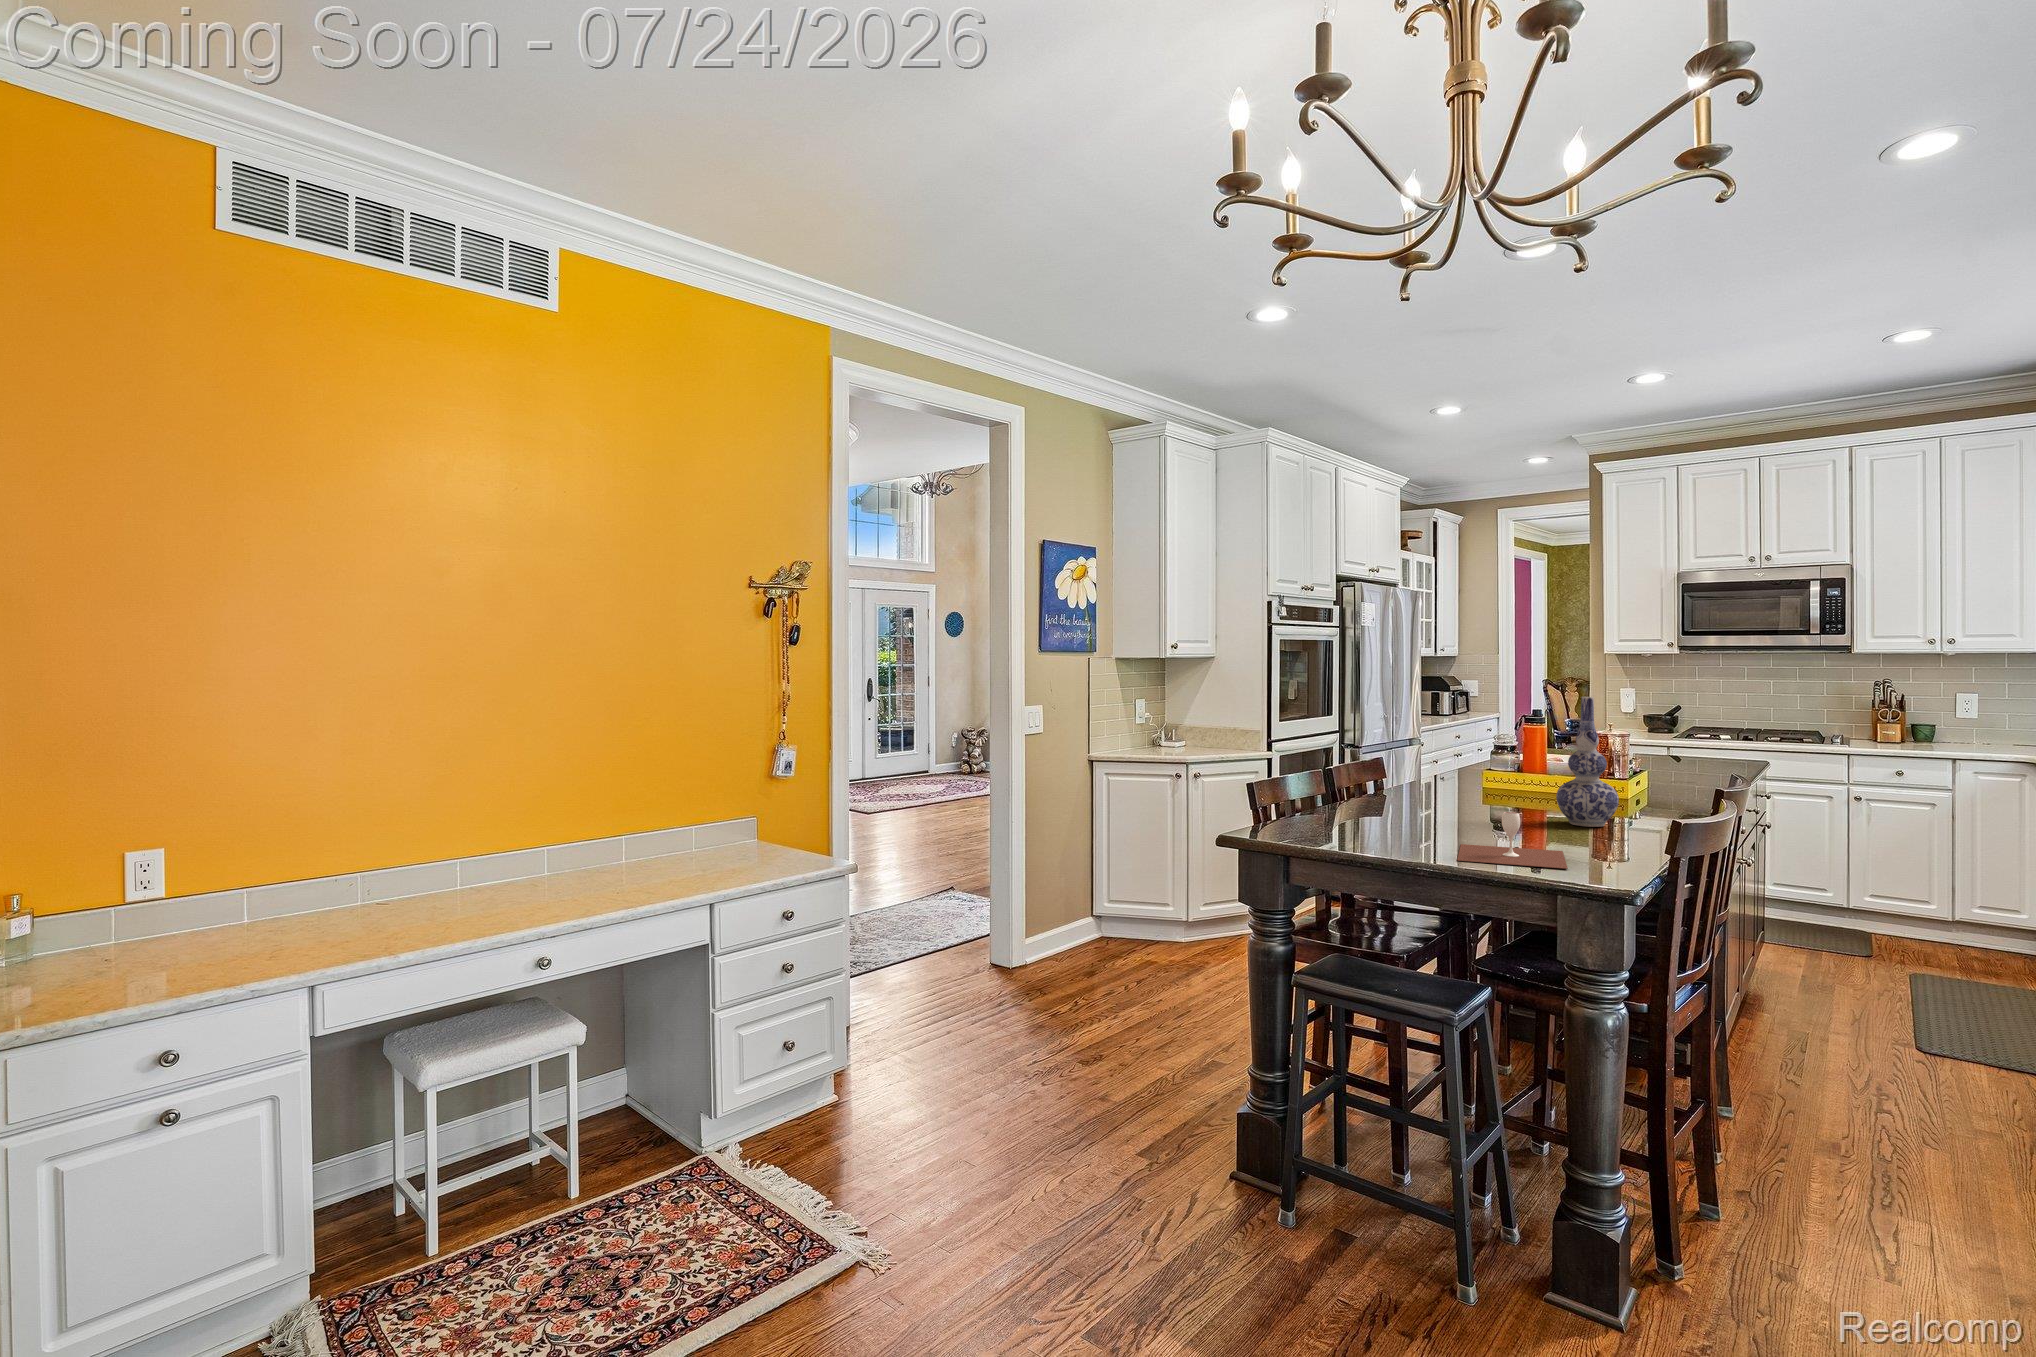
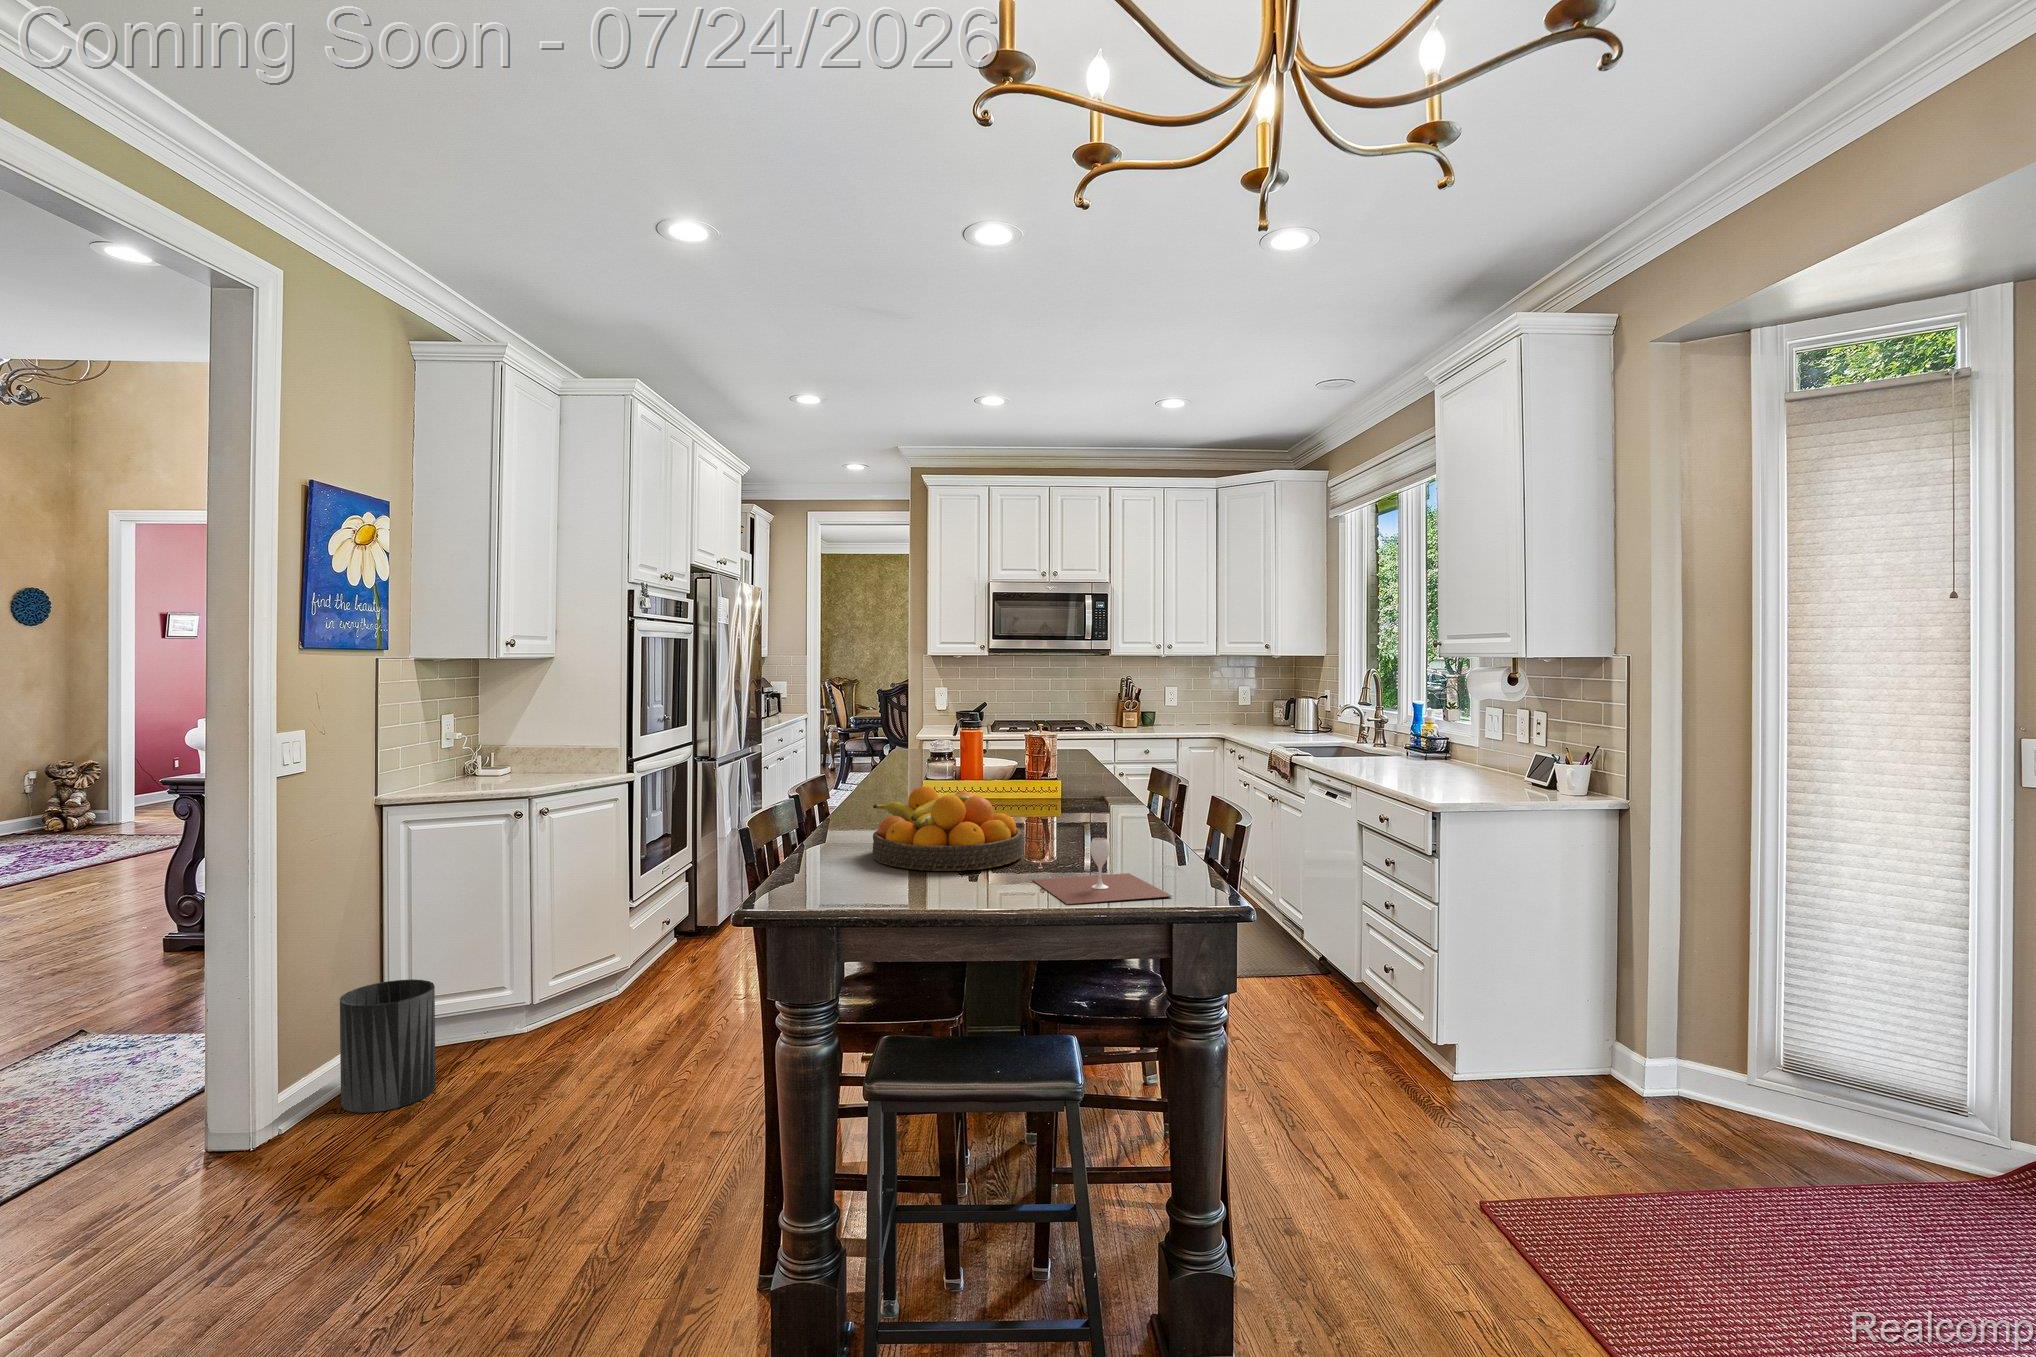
vase: present [1556,697,1619,827] -> none [1060,703,1117,838]
fruit bowl: none [1352,763,1489,833] -> present [873,786,1023,871]
trash can: none [1059,881,1115,967] -> present [340,979,436,1113]

